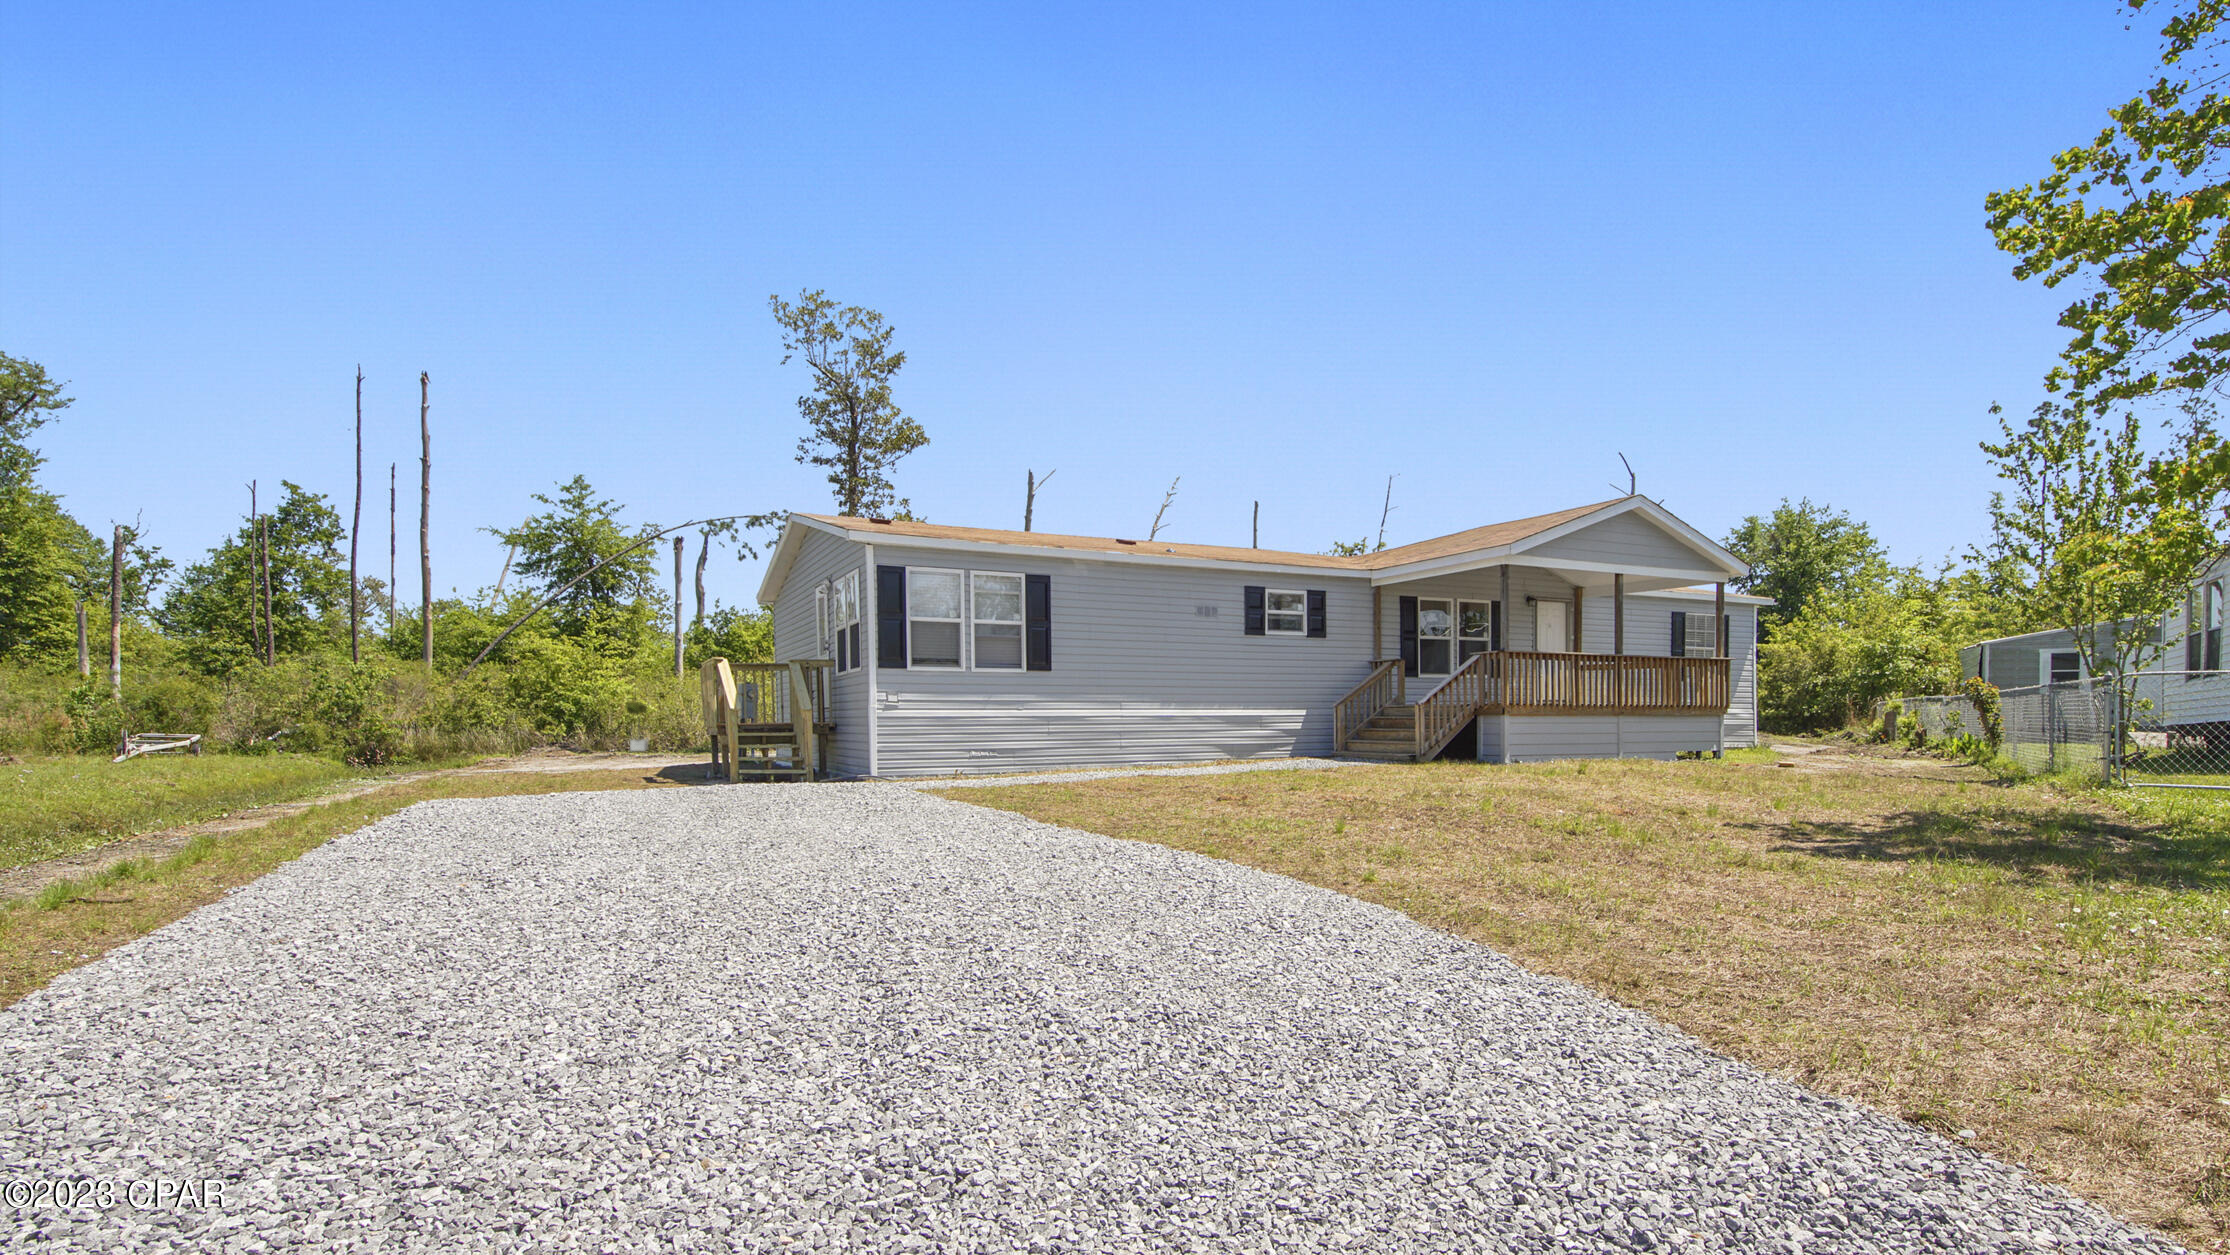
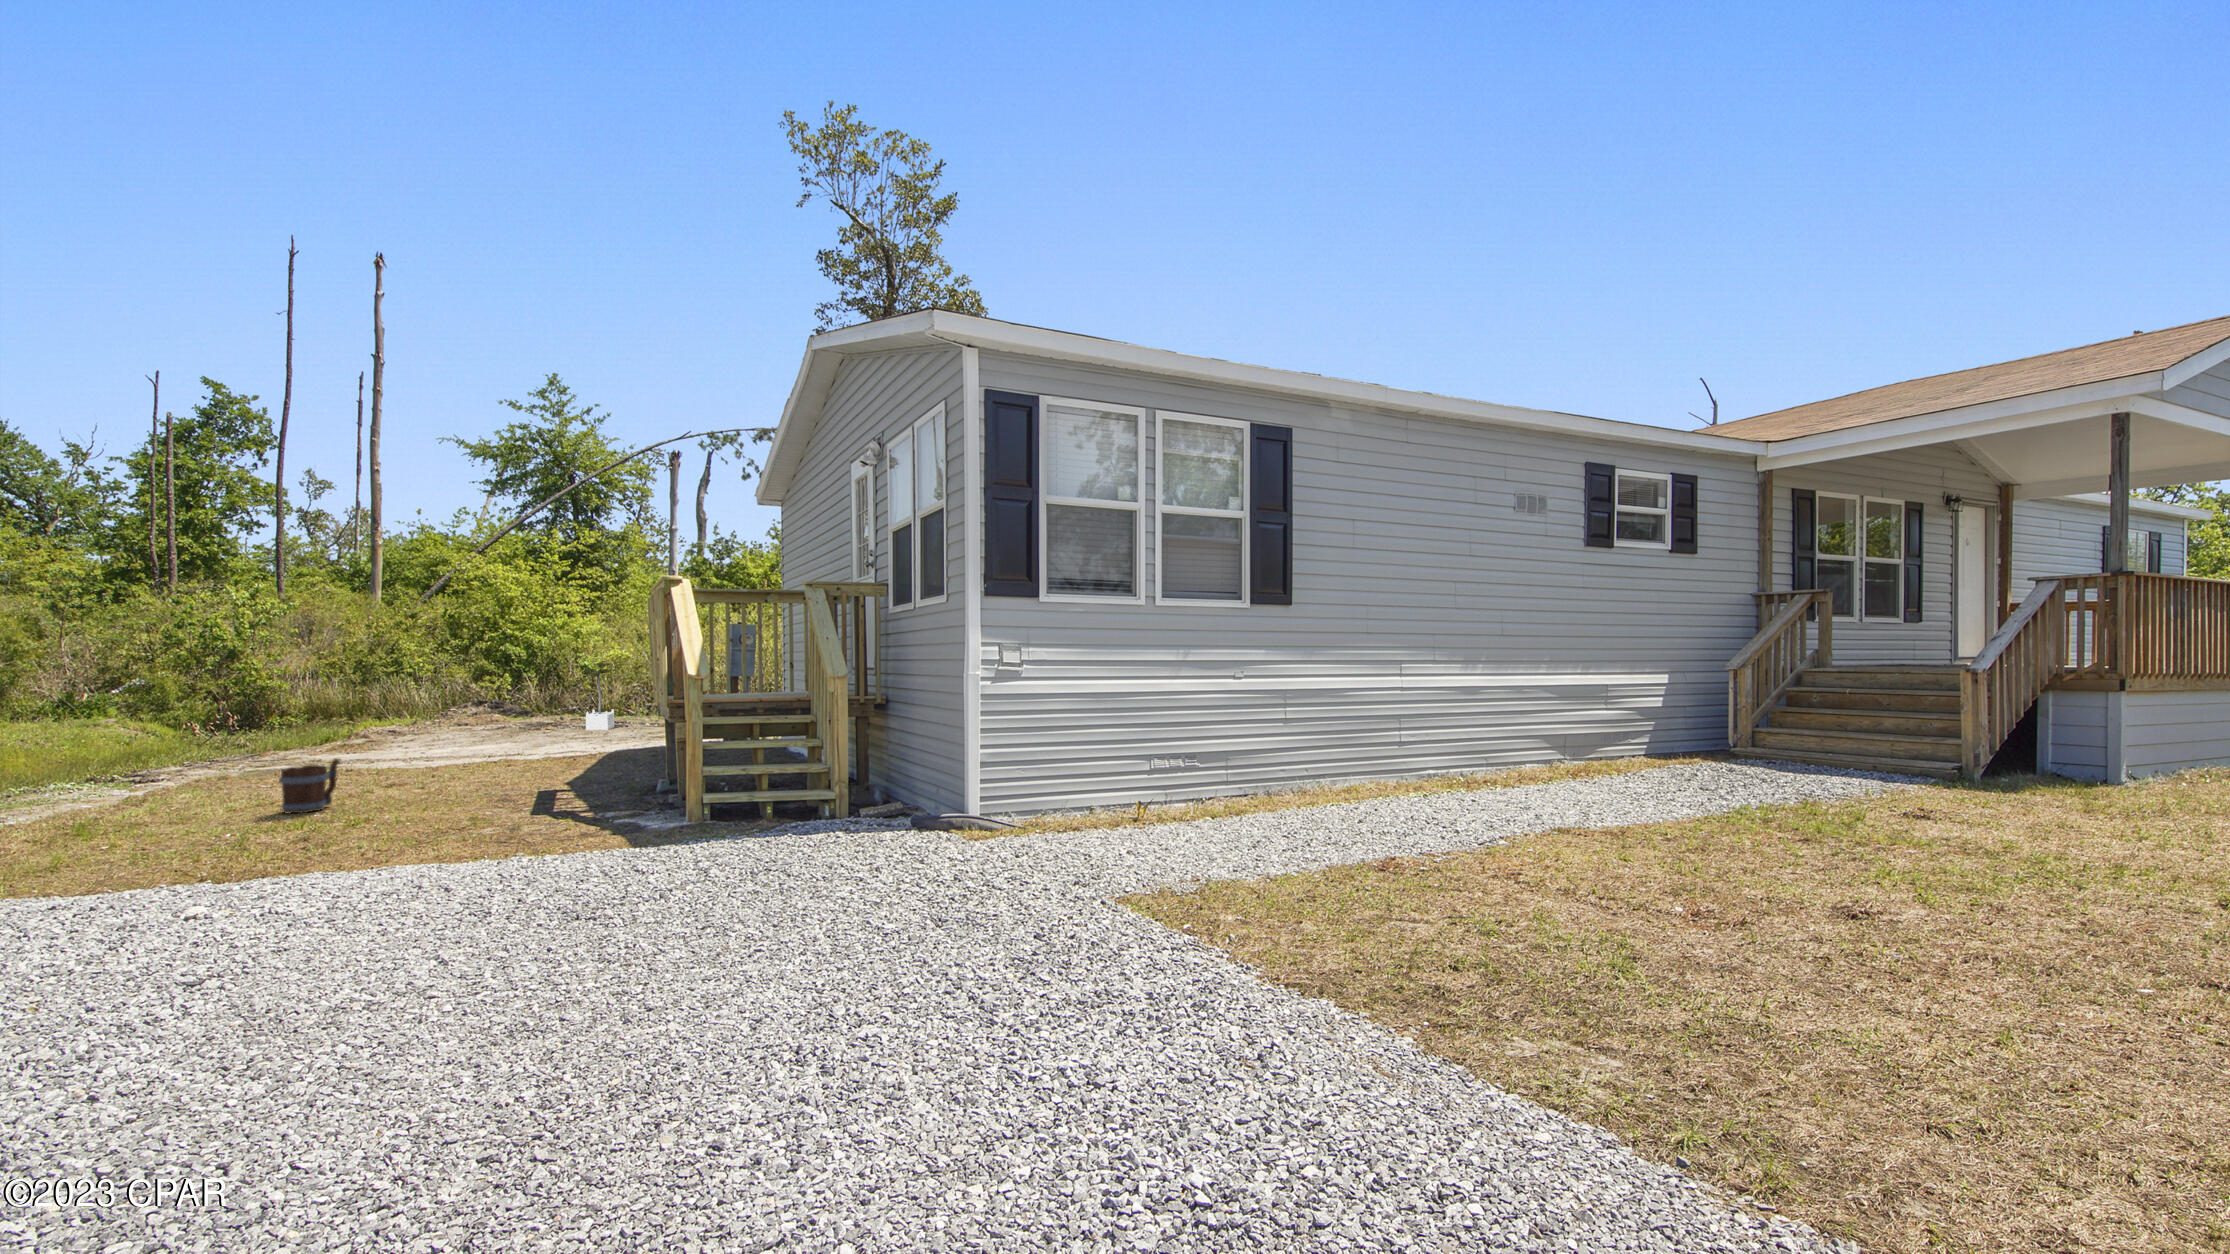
bucket: none [517,754,542,781] -> present [279,759,340,813]

